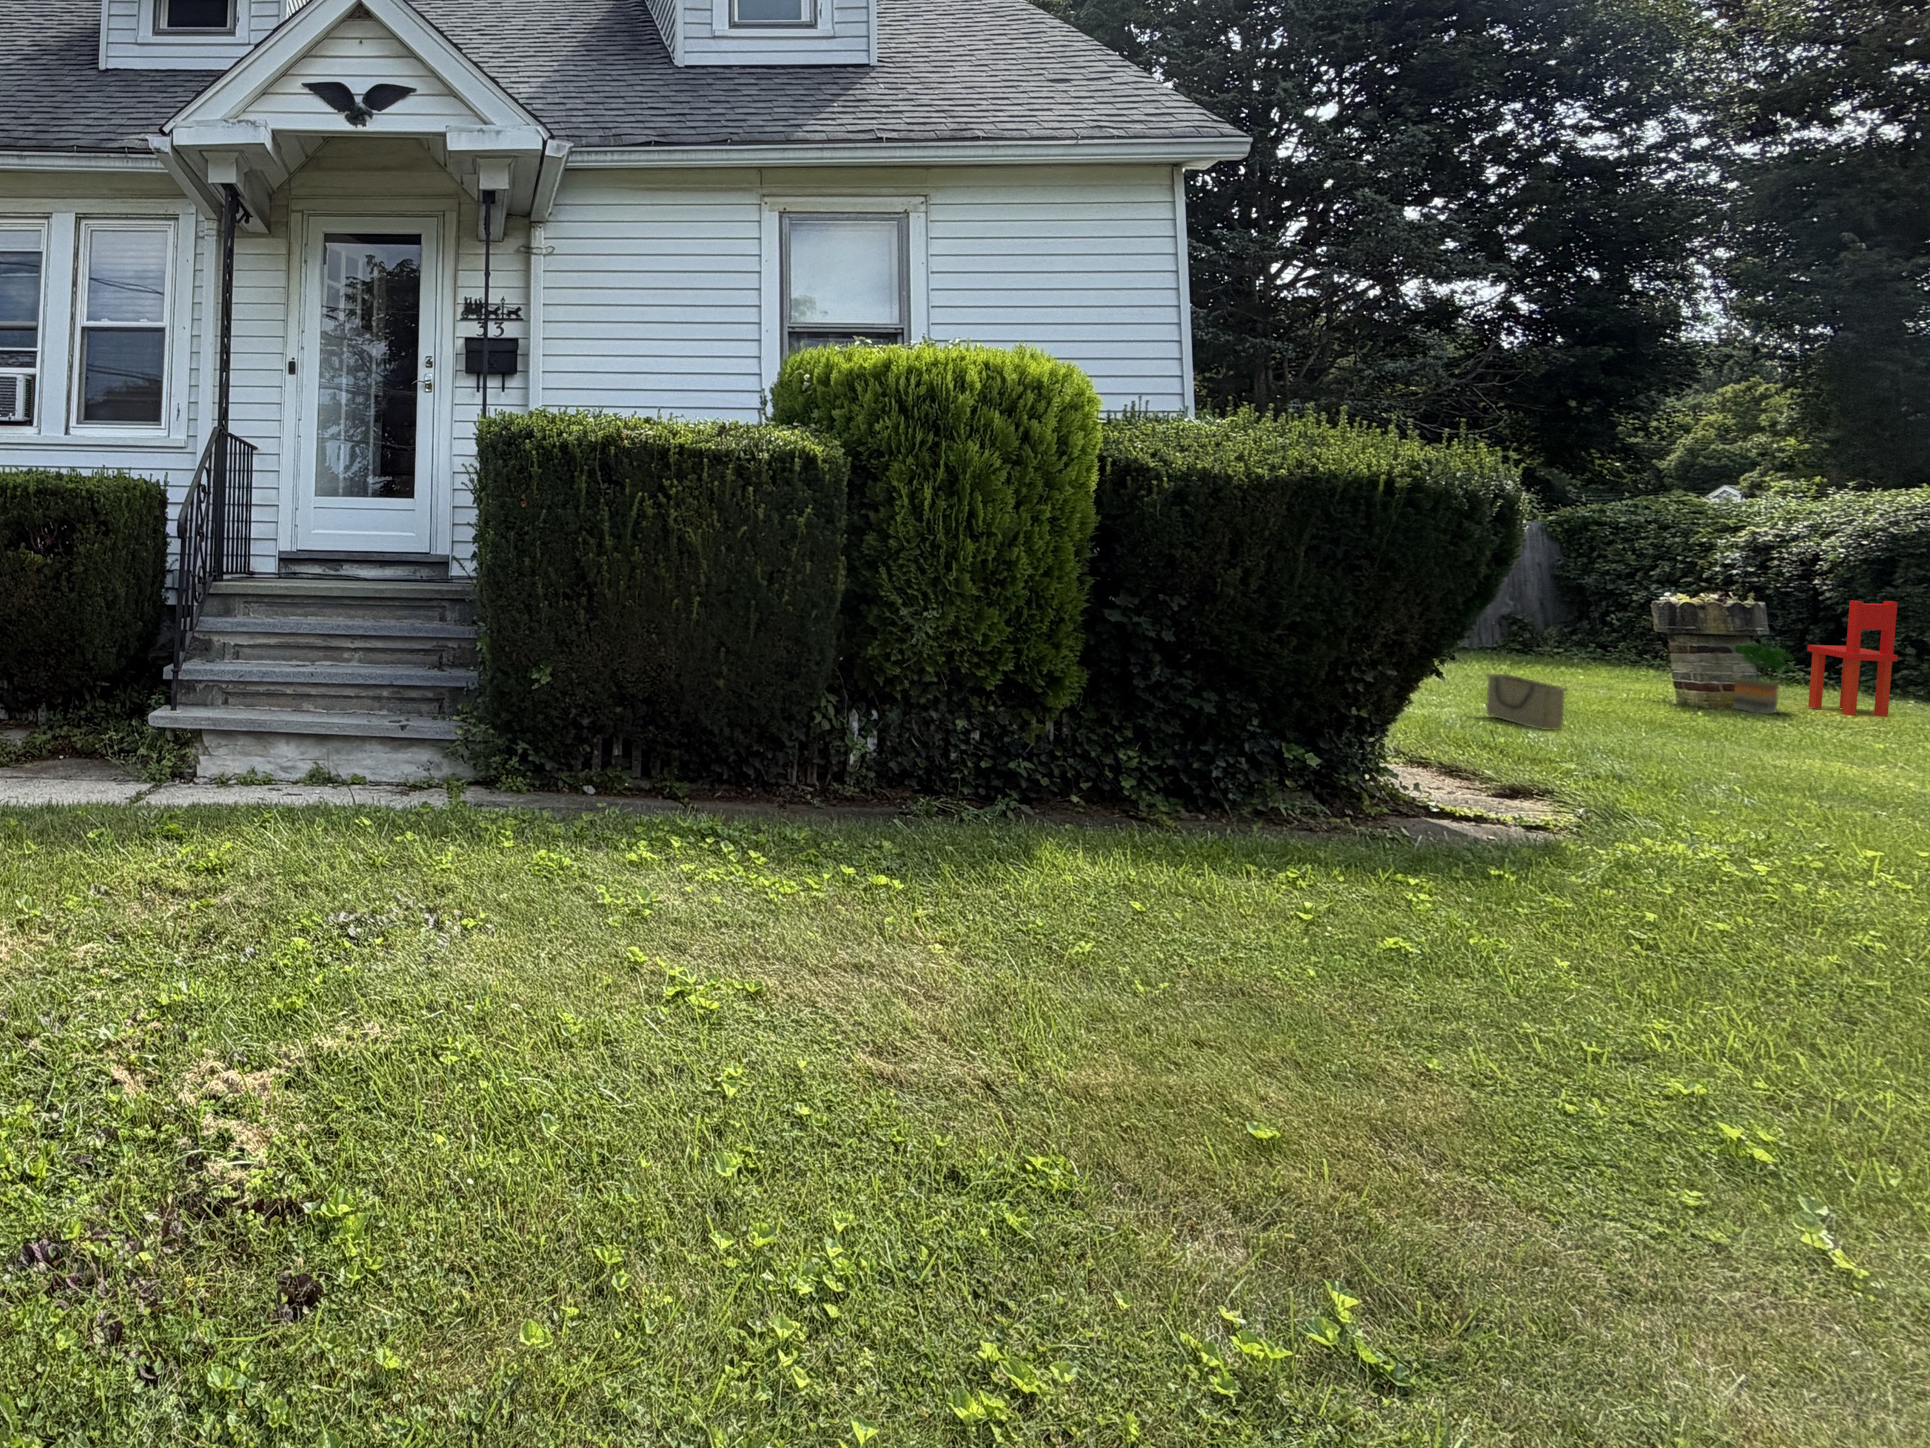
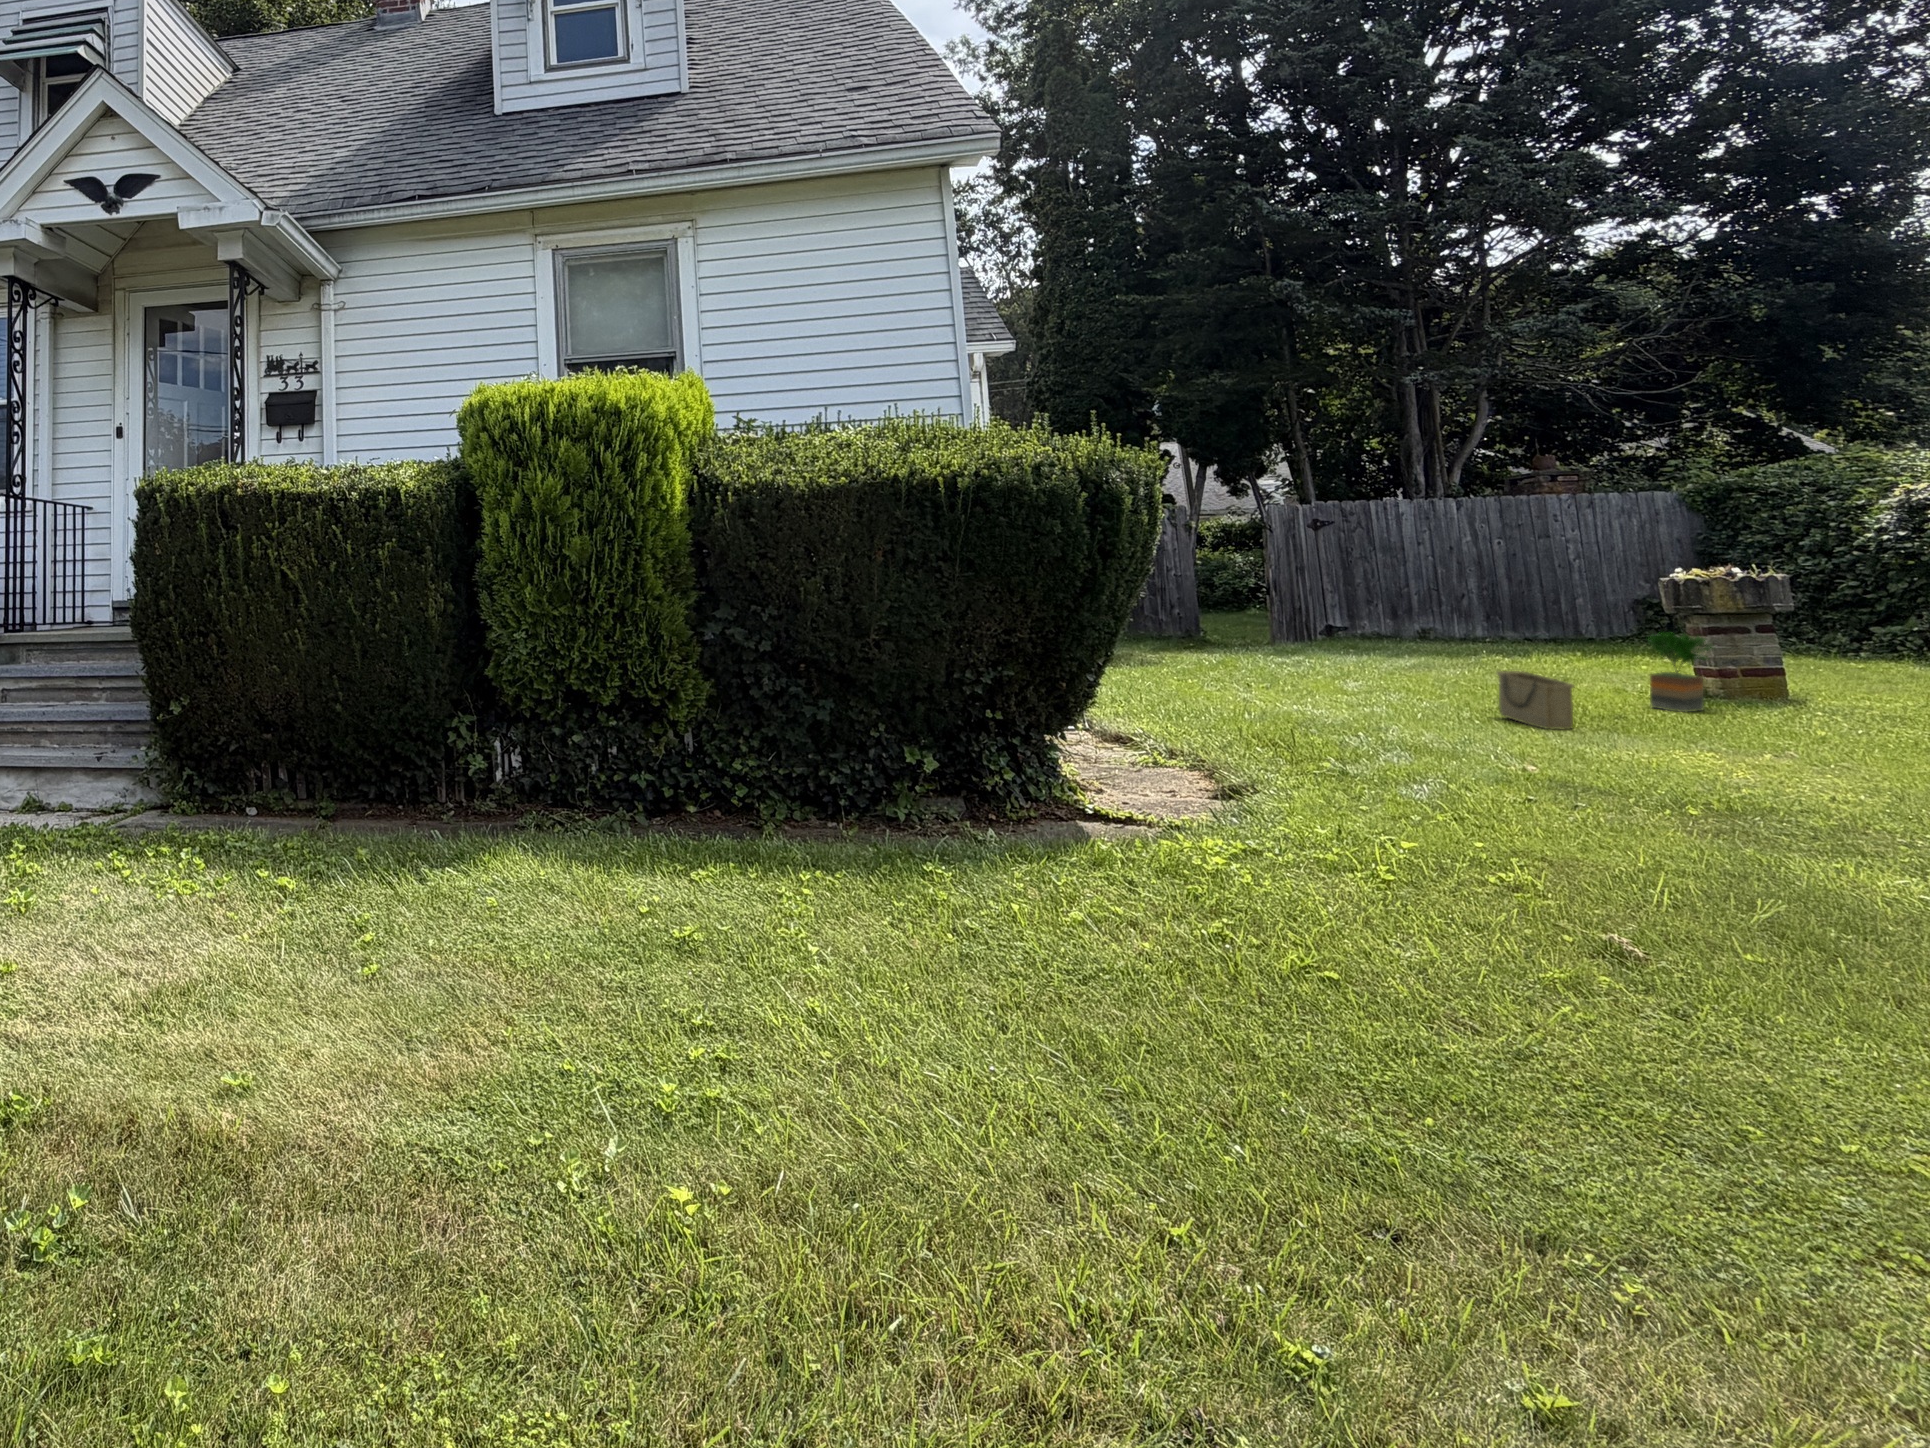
chair: present [1807,600,1898,717] -> none [1754,577,1854,712]
basket: present [1486,674,1567,730] -> present [1497,671,1574,729]

